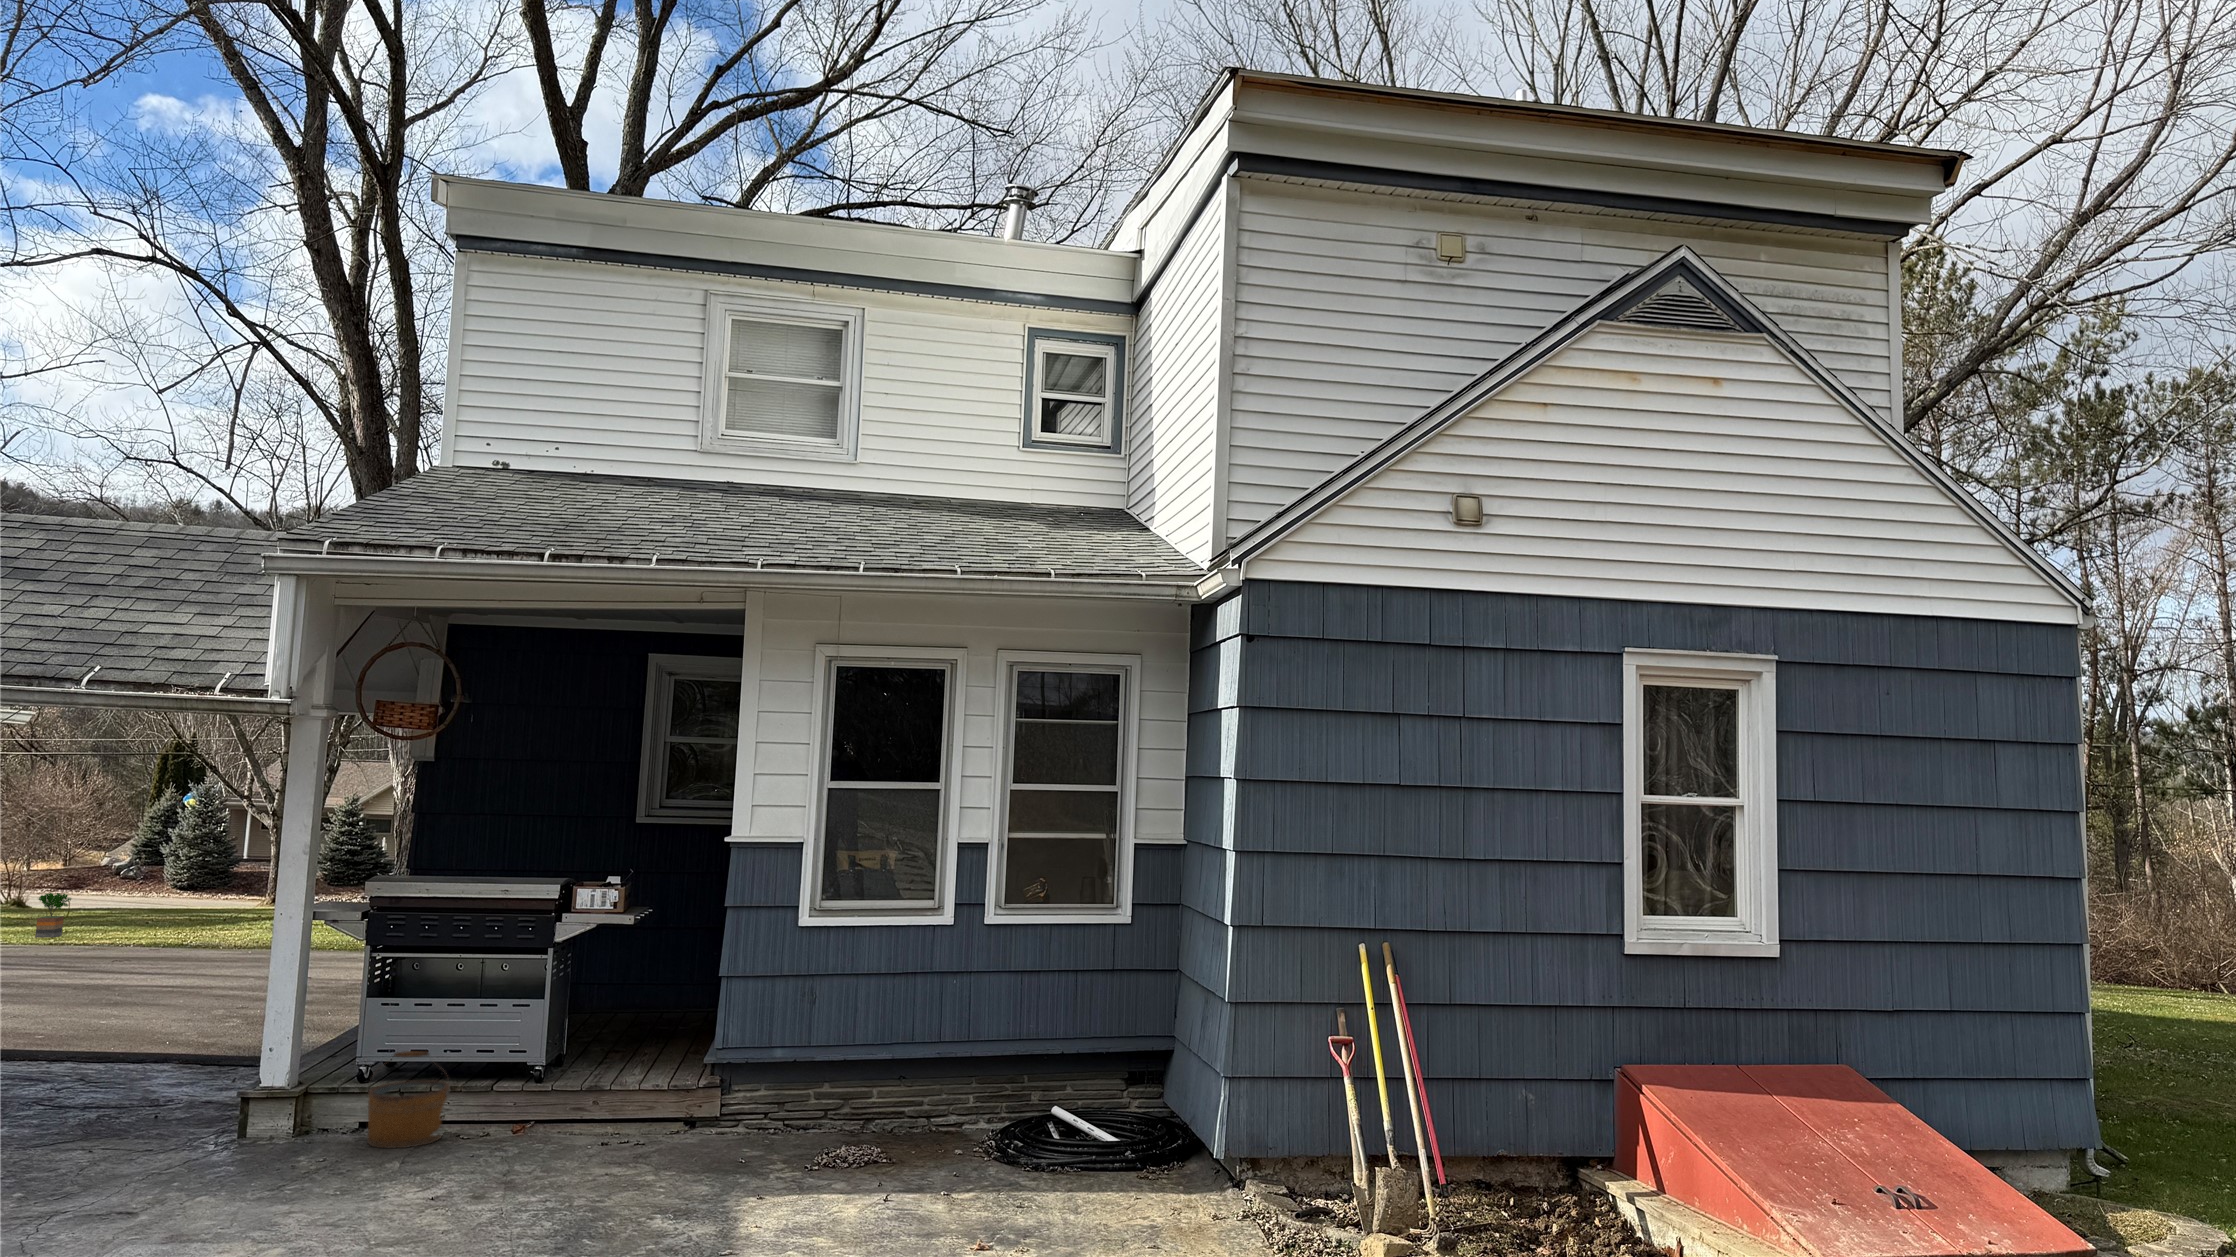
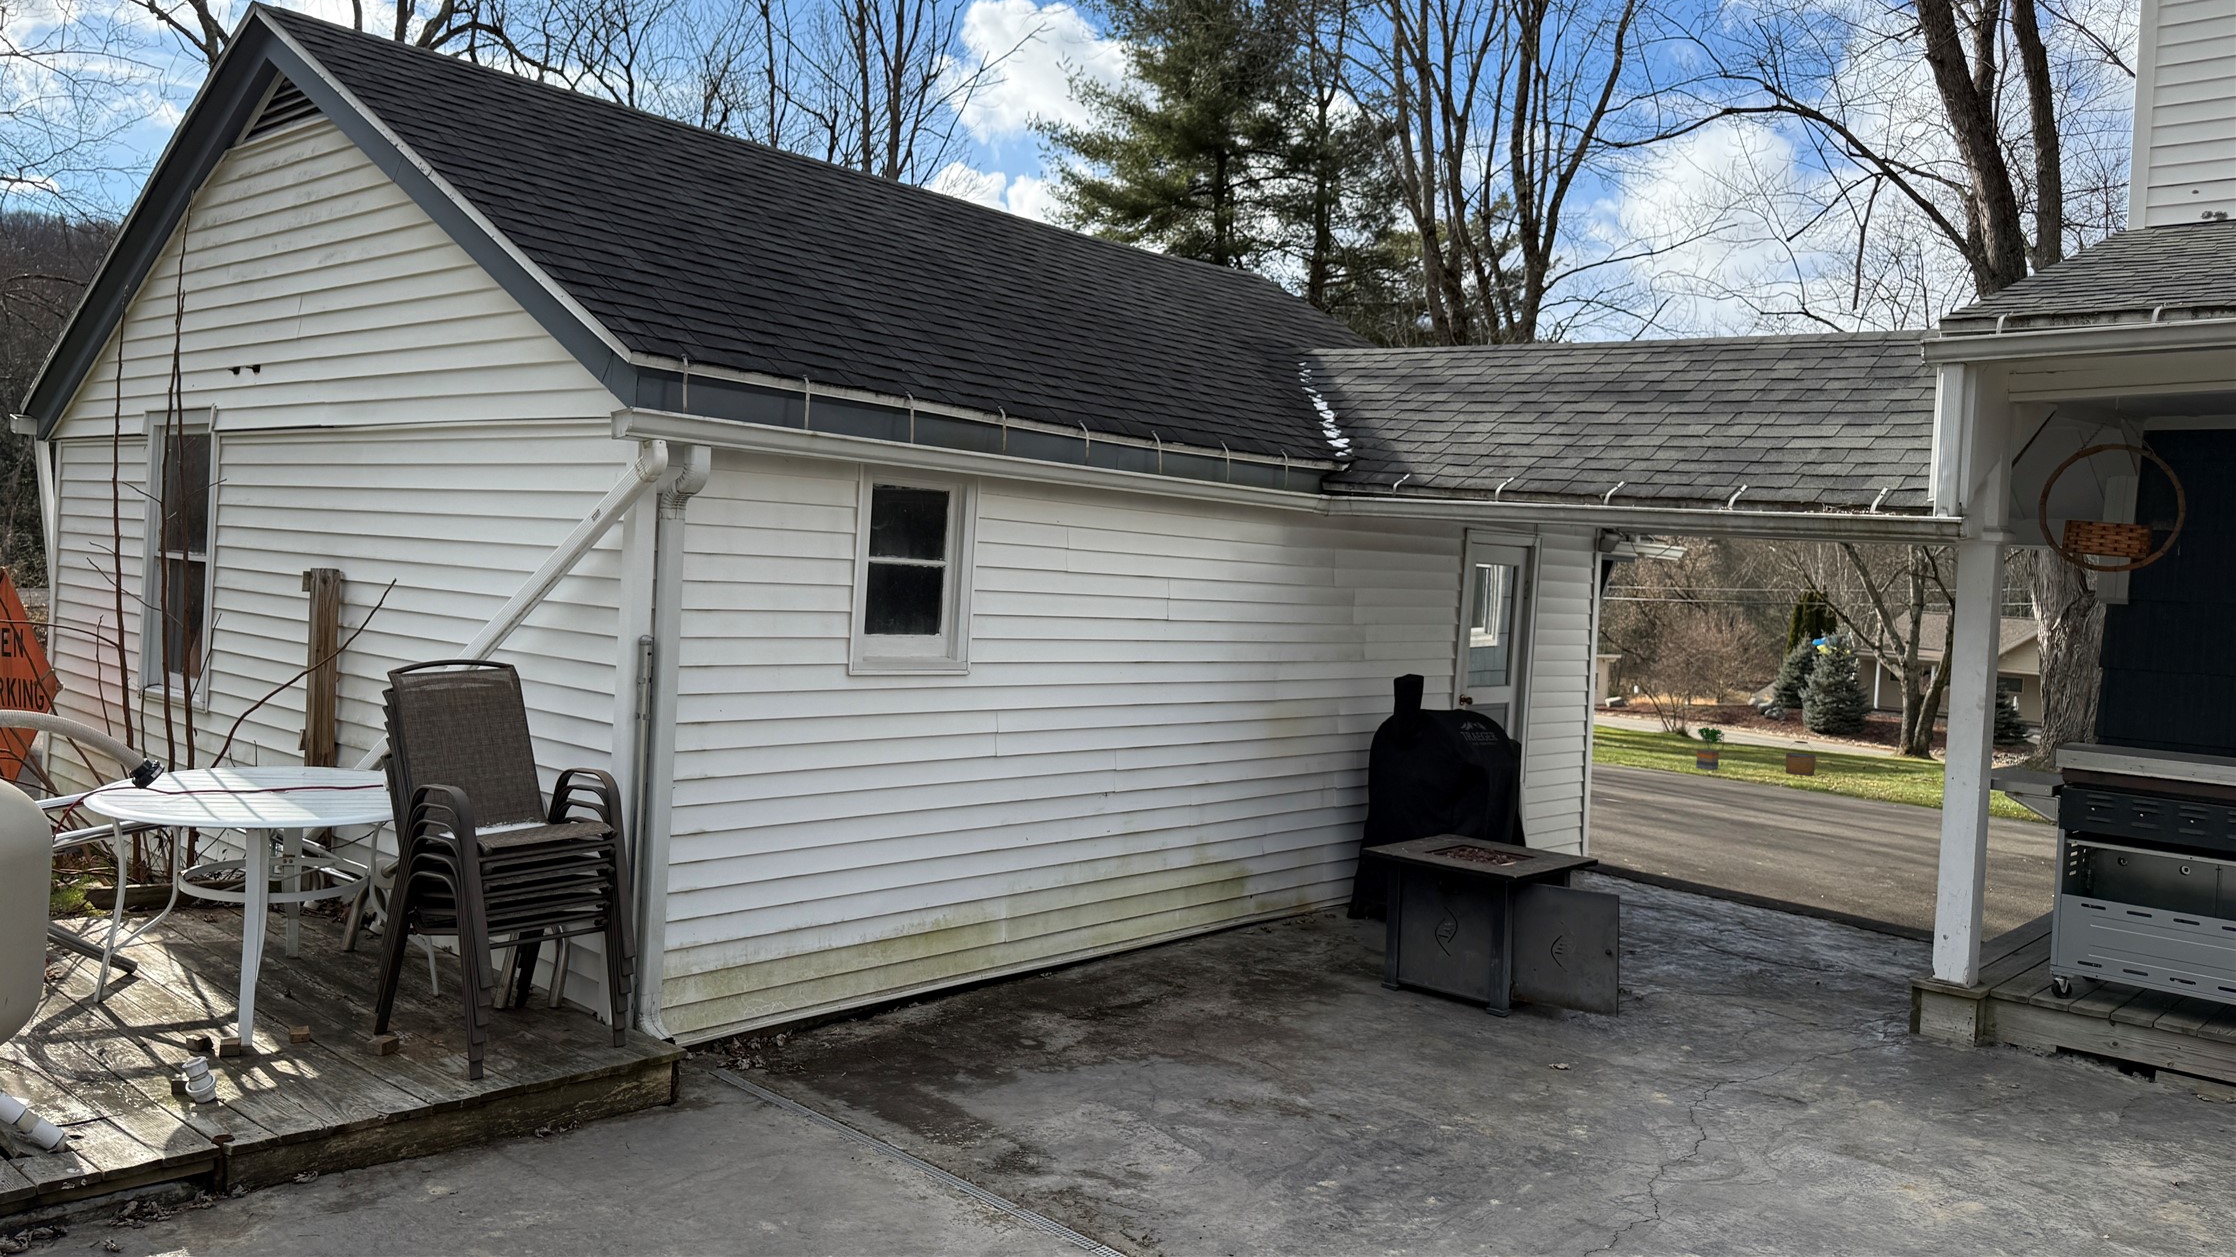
bucket: present [367,1051,450,1148] -> present [1786,741,1816,776]

